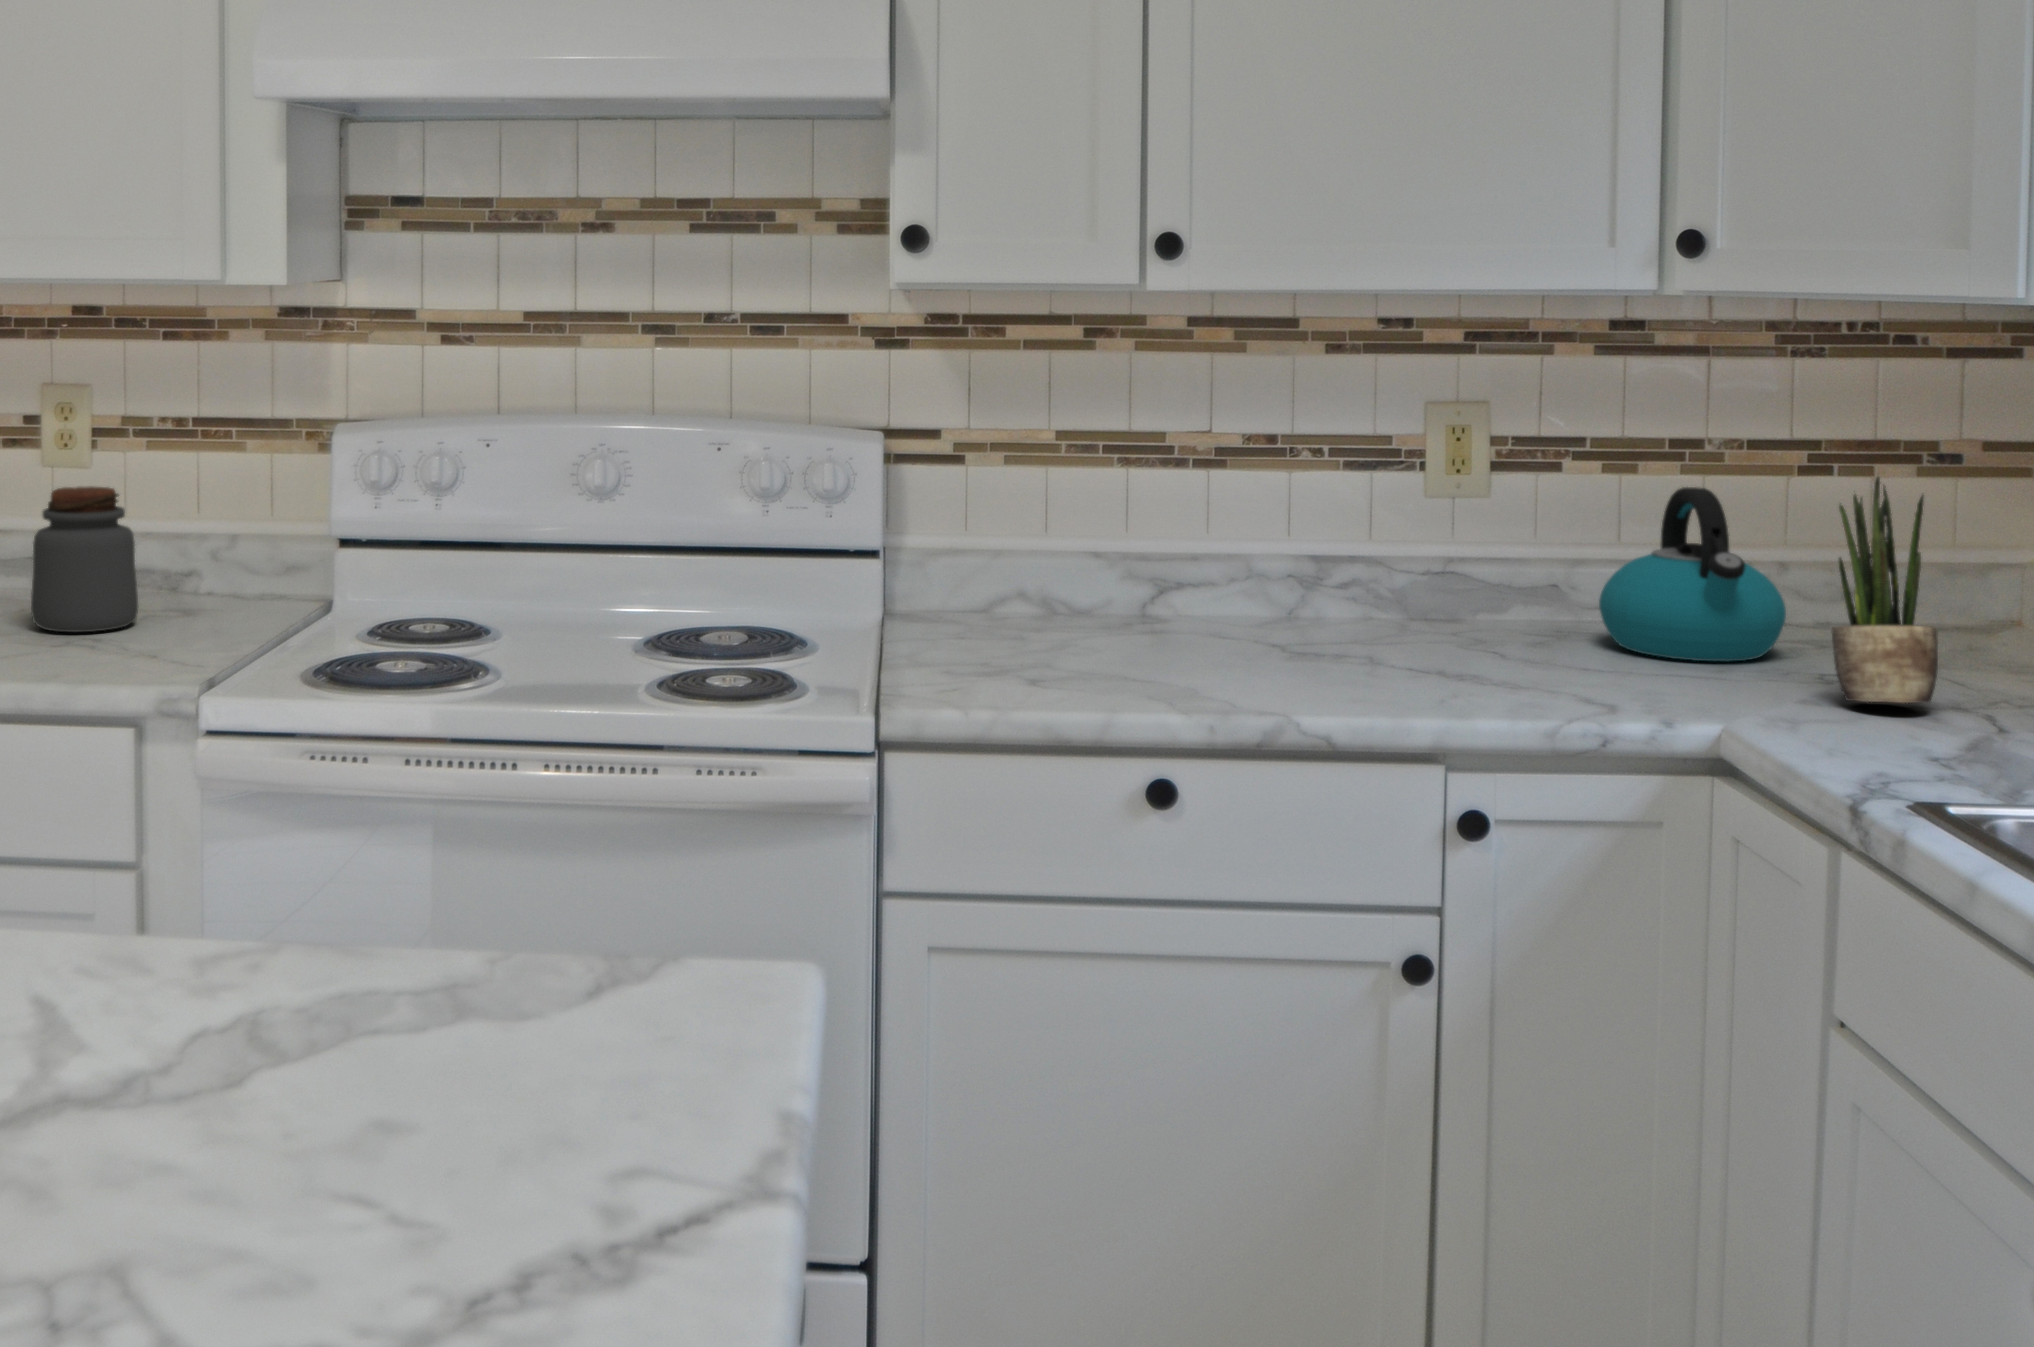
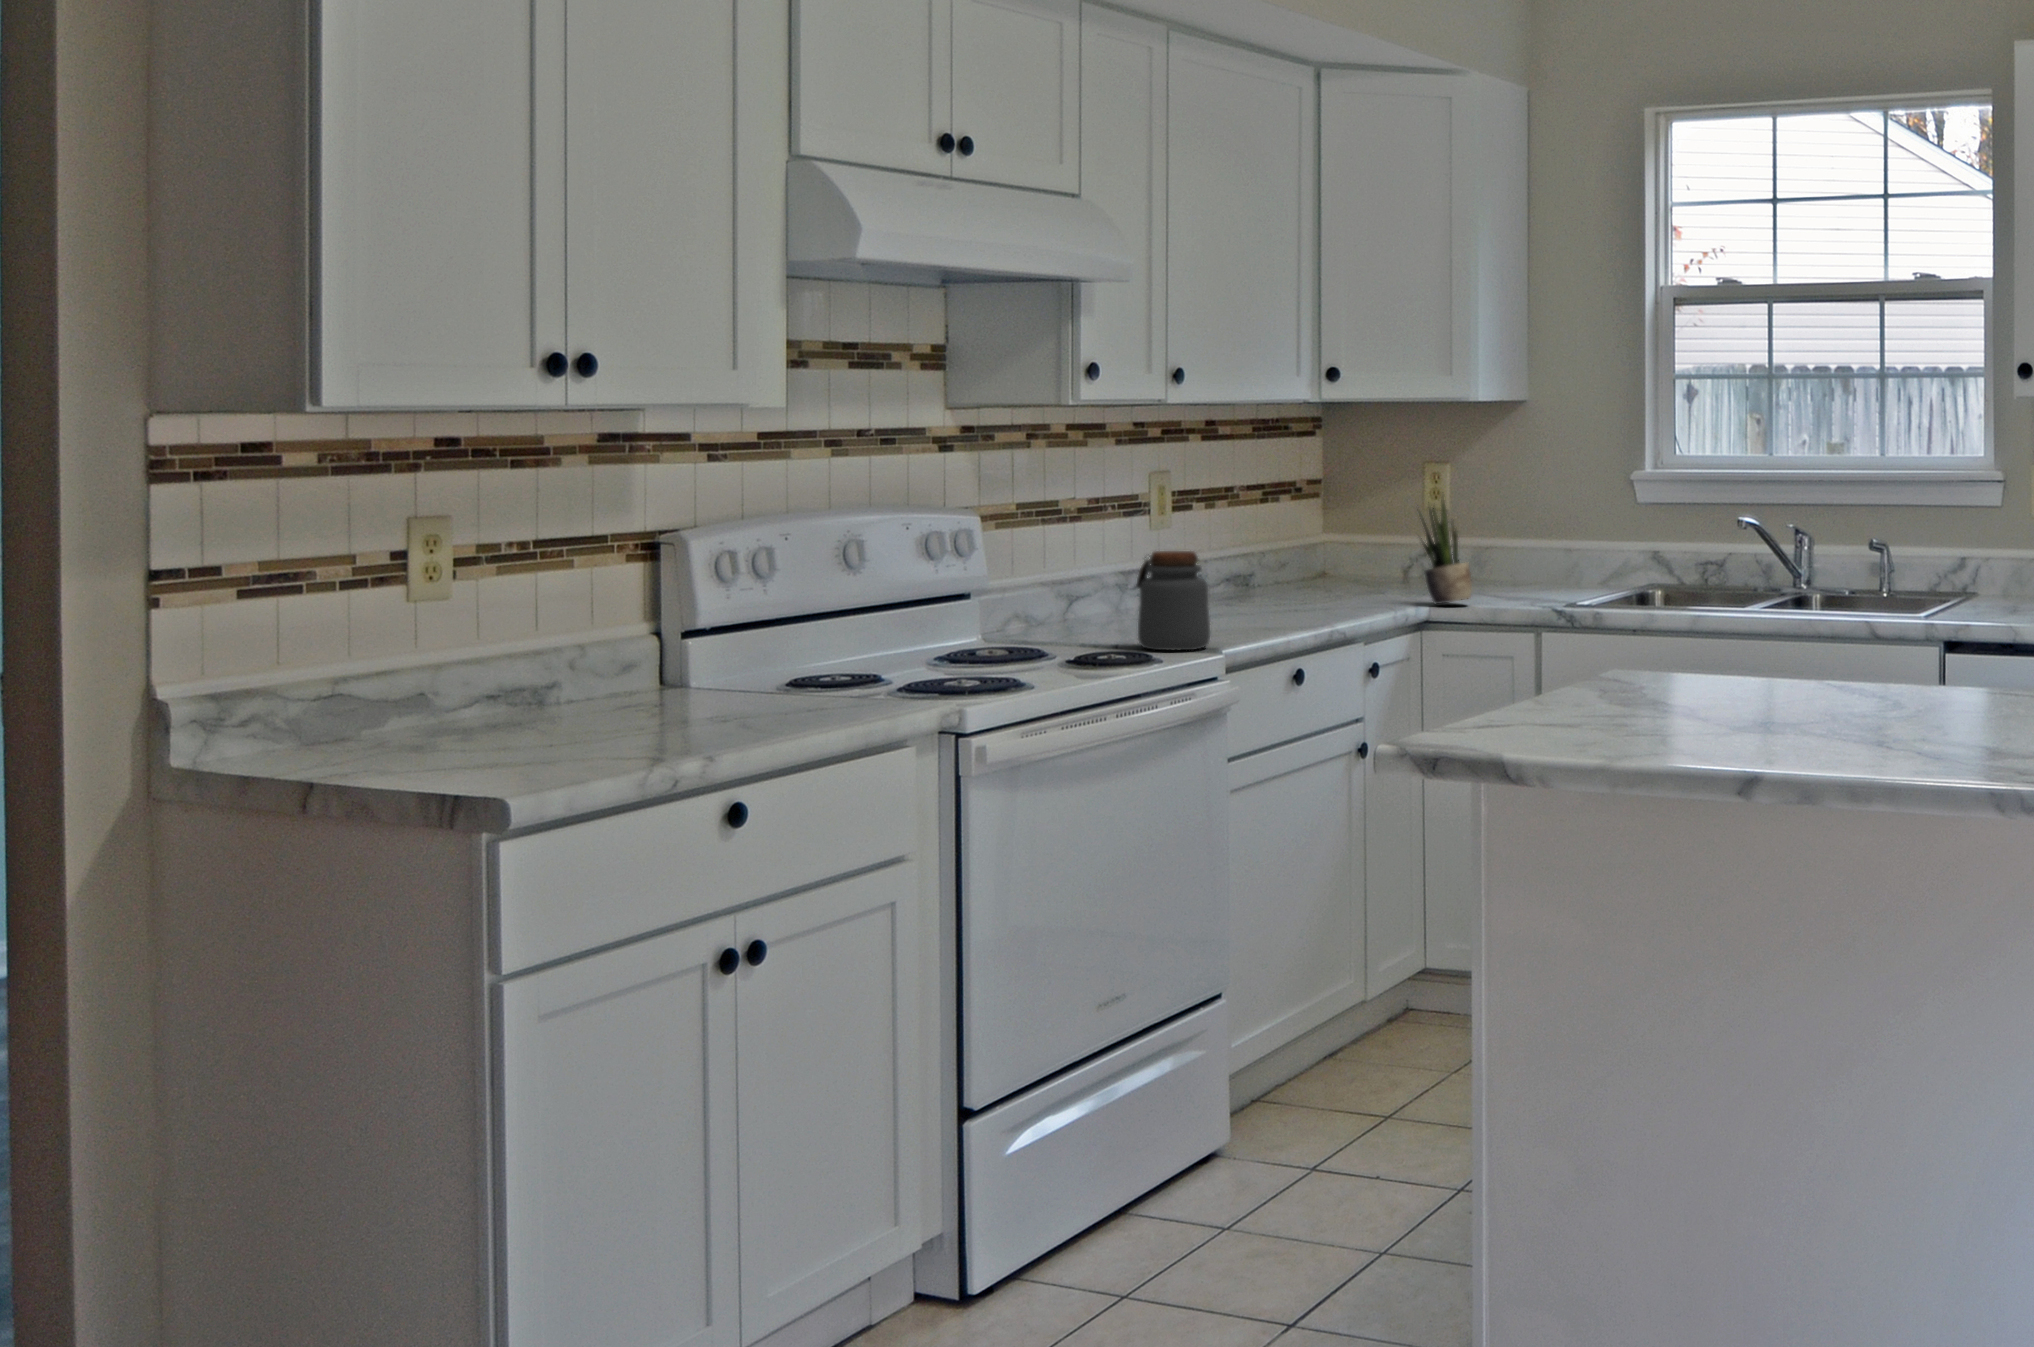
jar: present [31,486,138,632] -> present [1137,551,1210,650]
kettle: present [1599,487,1786,662] -> none [1252,512,1355,604]

